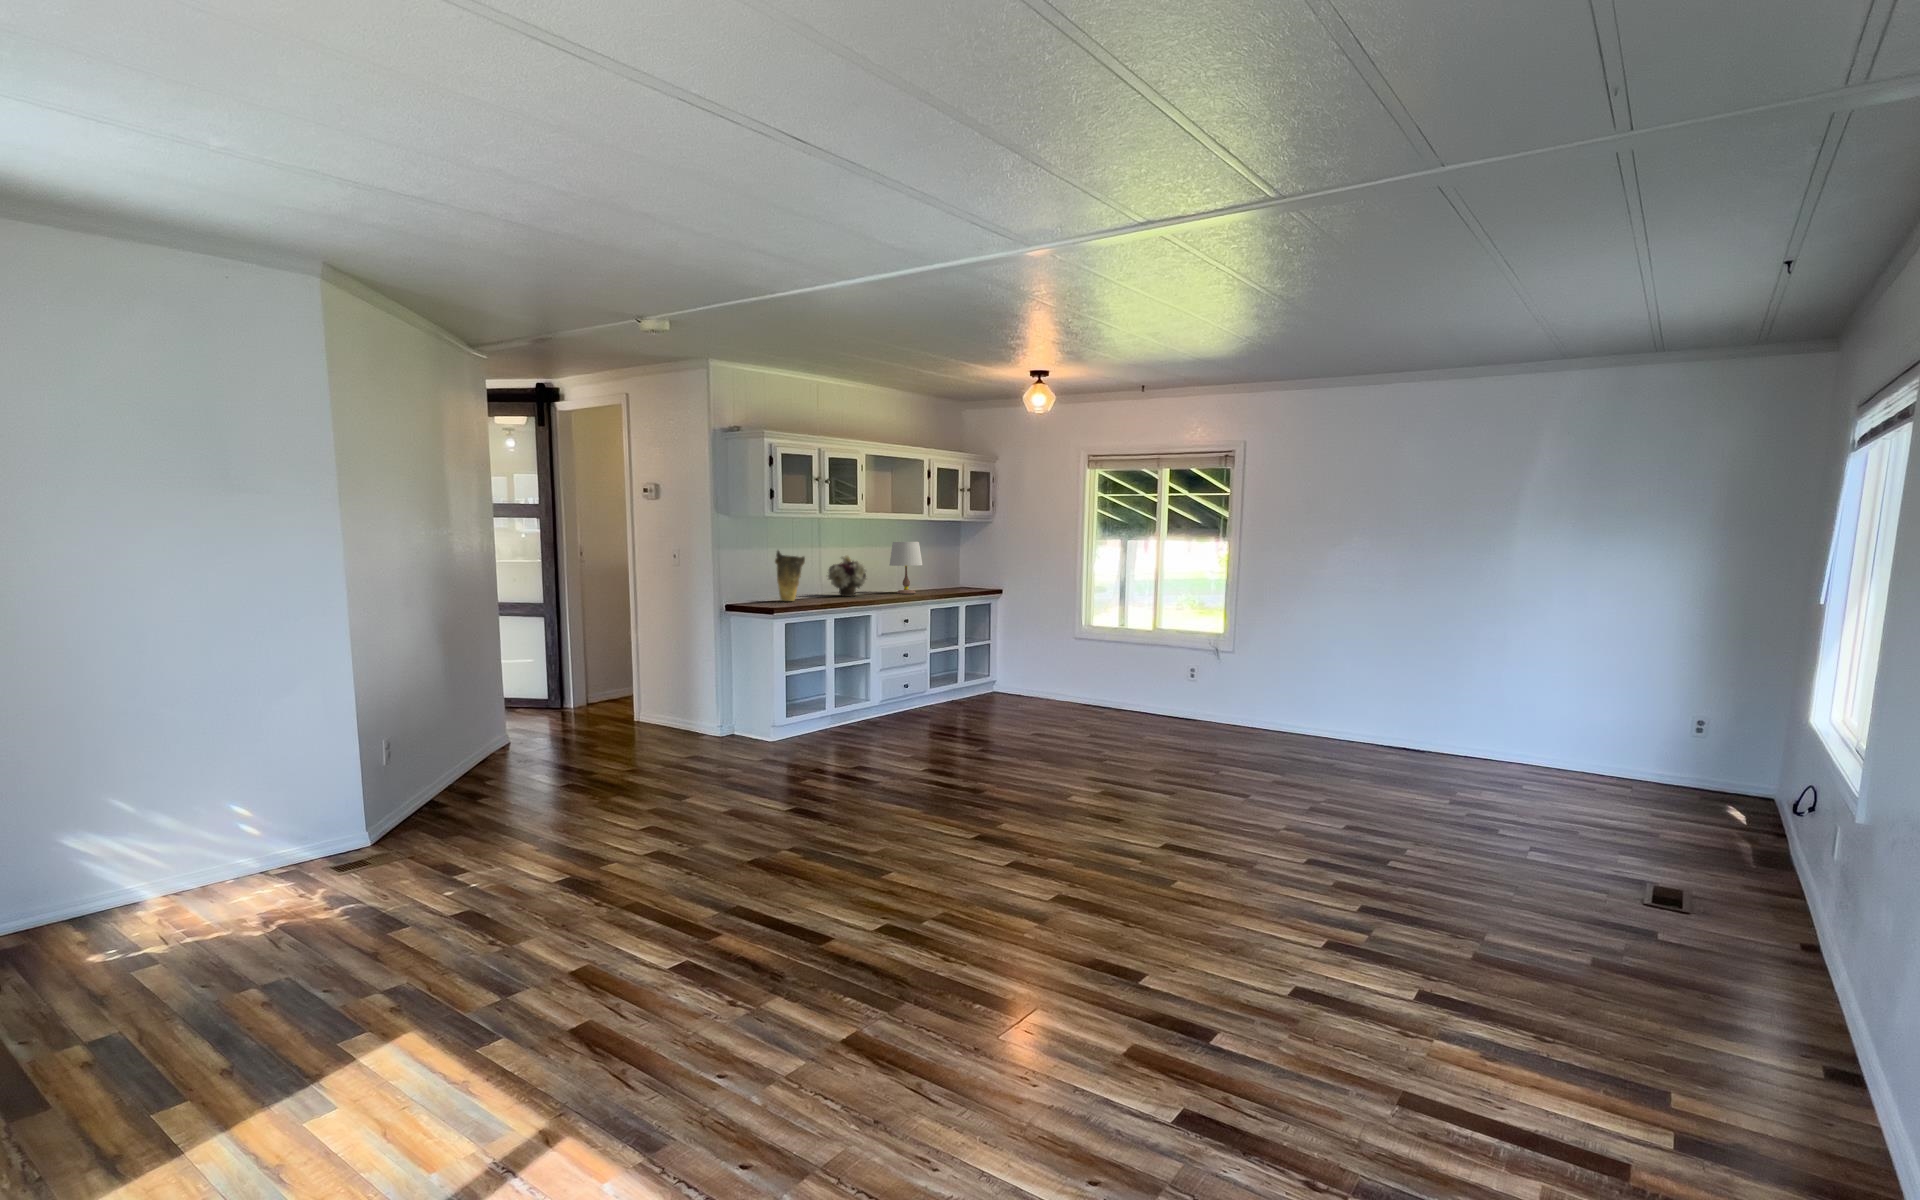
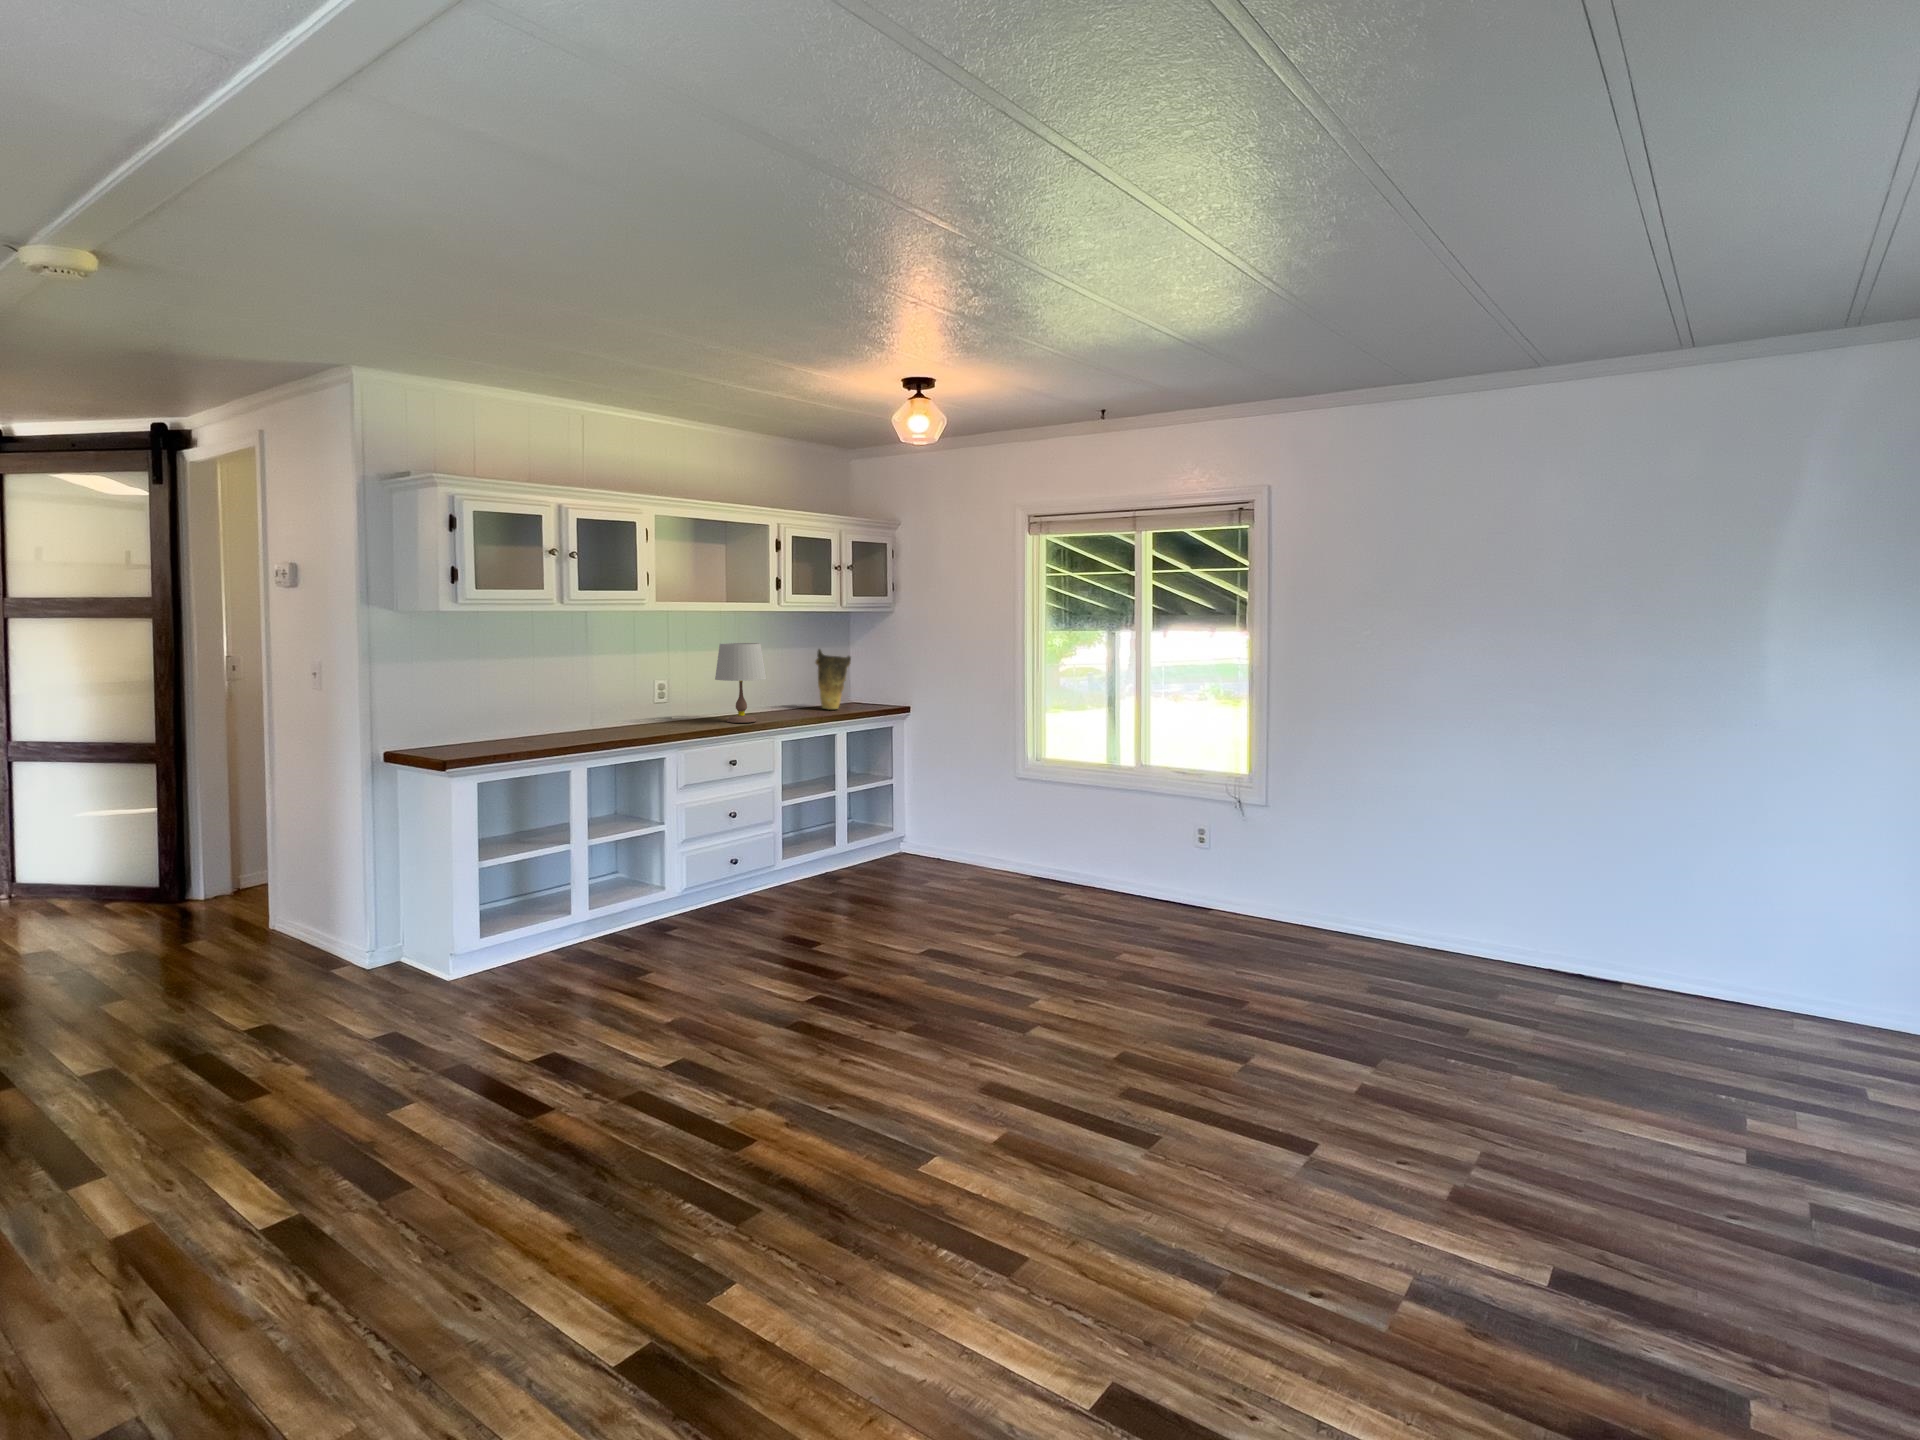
vase: present [775,551,805,601] -> present [815,649,851,709]
flower arrangement: present [828,555,866,597] -> none [596,666,668,731]

